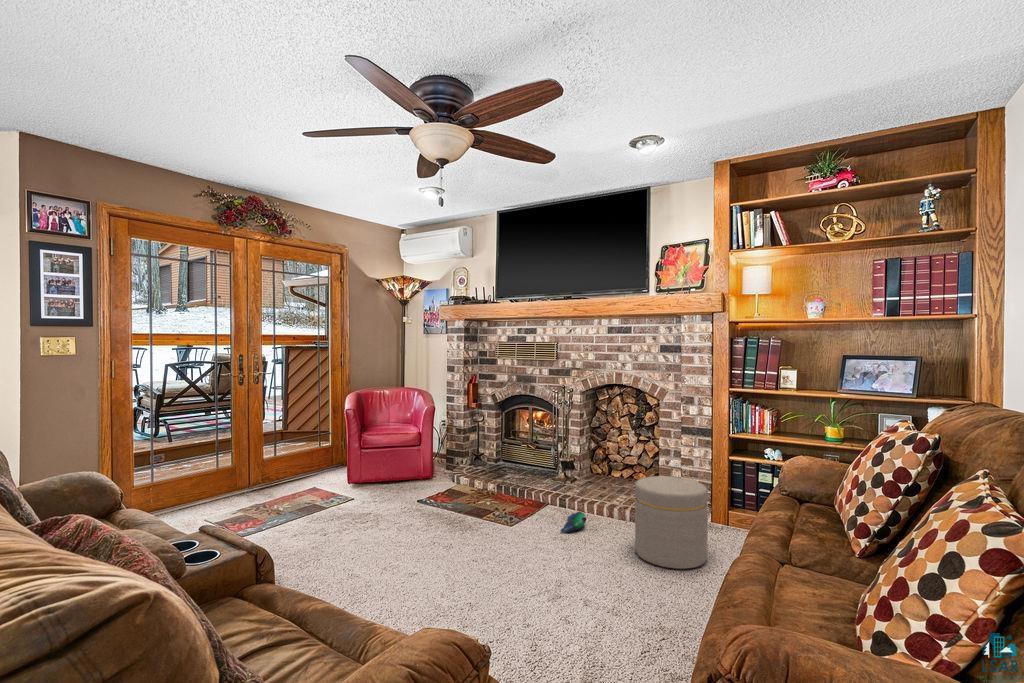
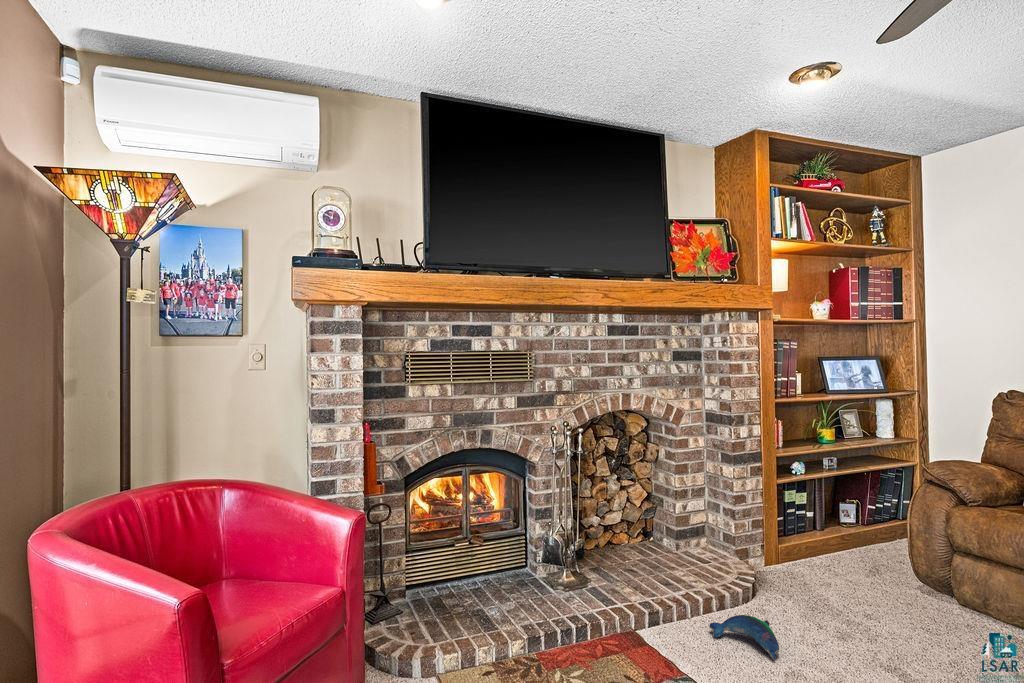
ottoman: present [635,476,708,569] -> none [820,516,928,640]

